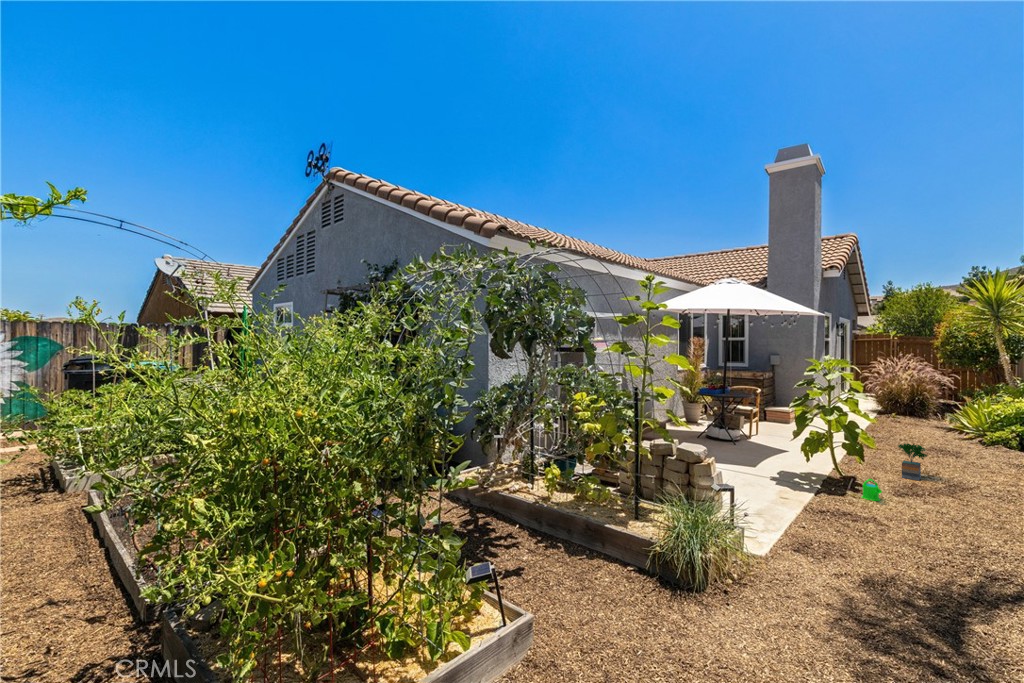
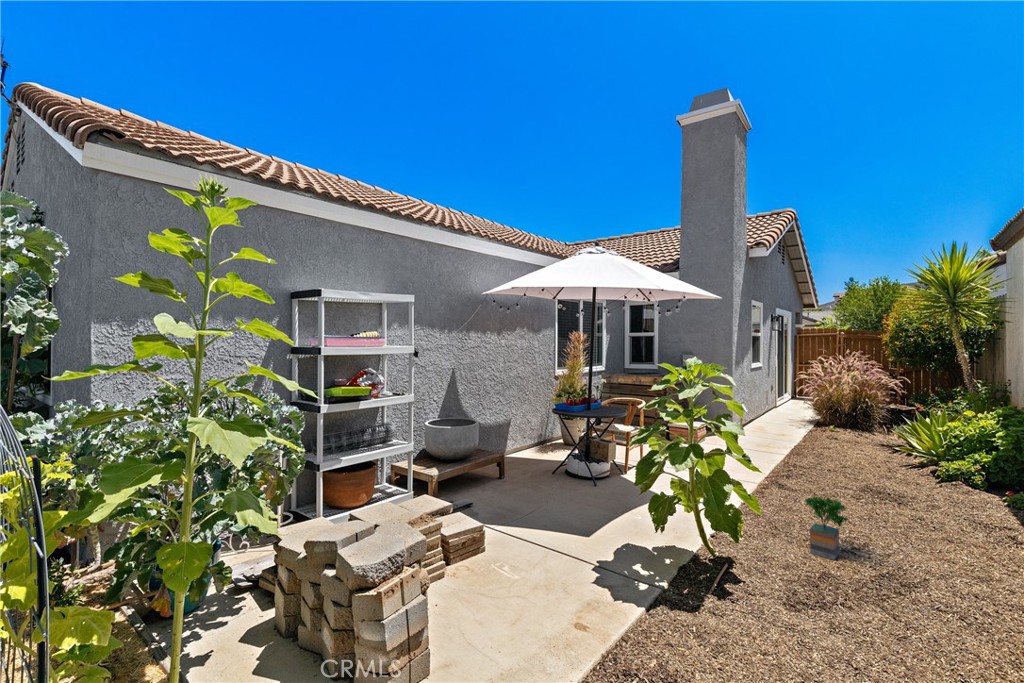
watering can: present [862,479,882,501] -> none [726,579,756,624]

